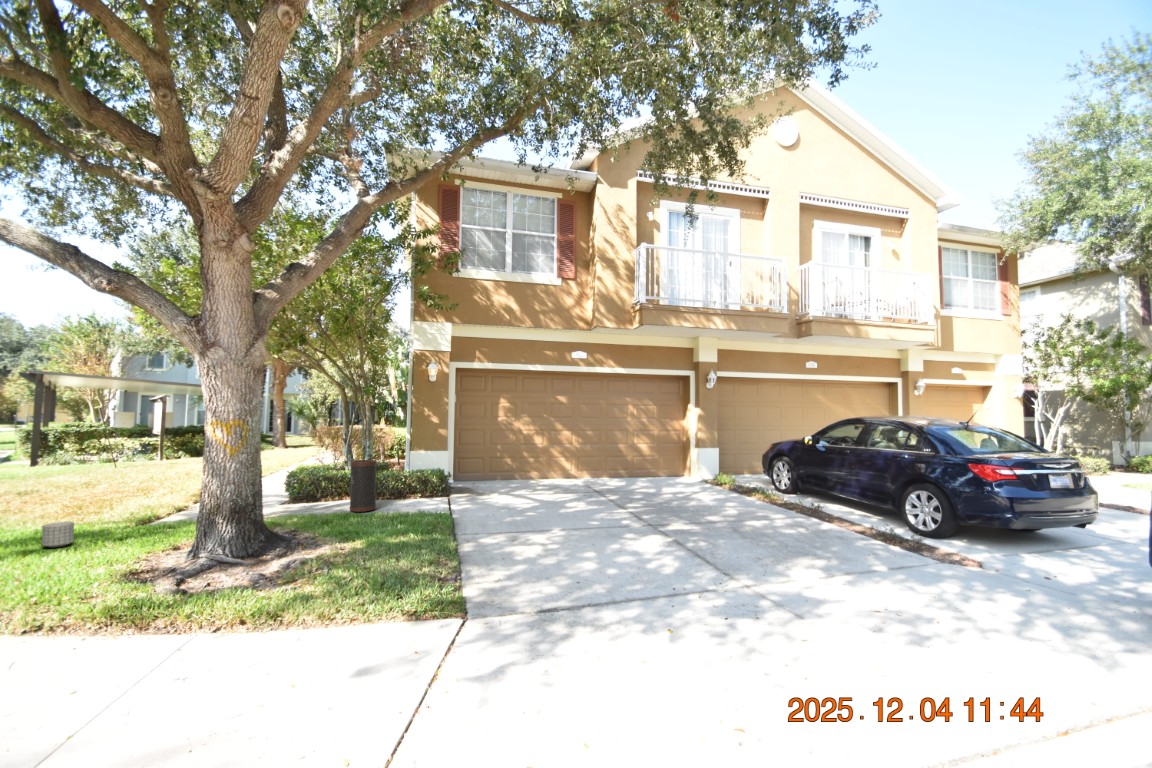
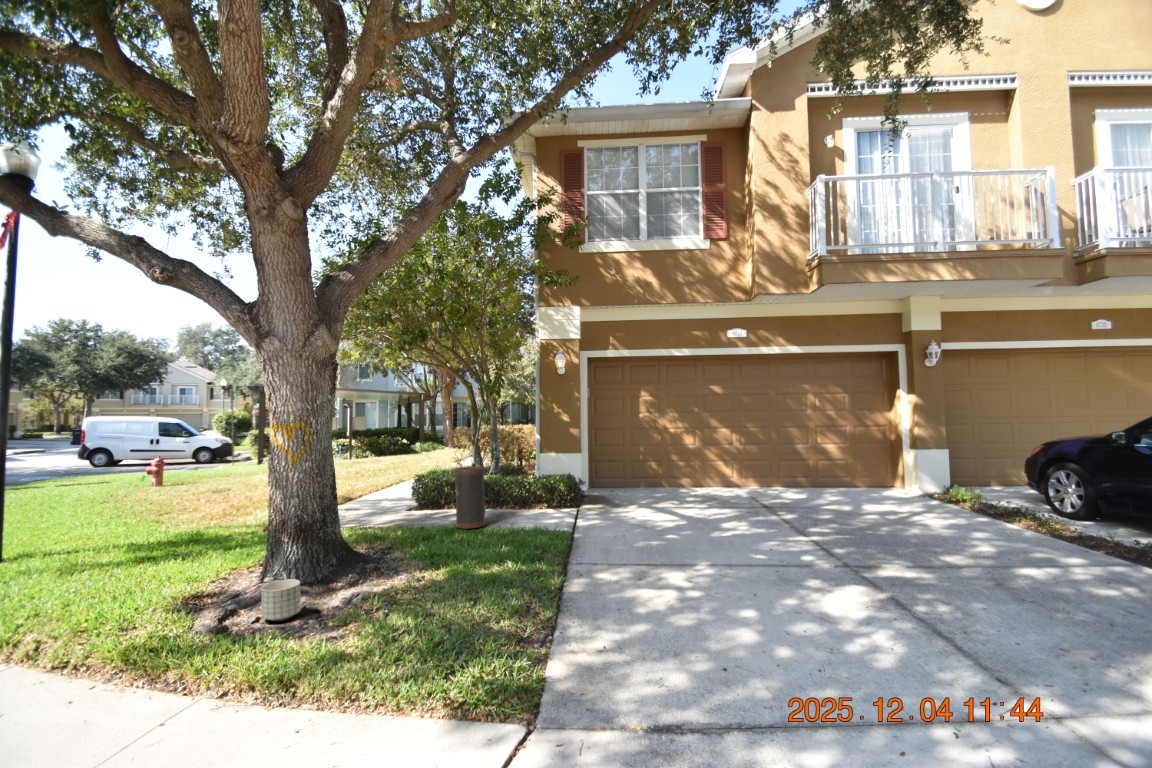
planter: present [42,522,74,548] -> present [261,579,301,621]

